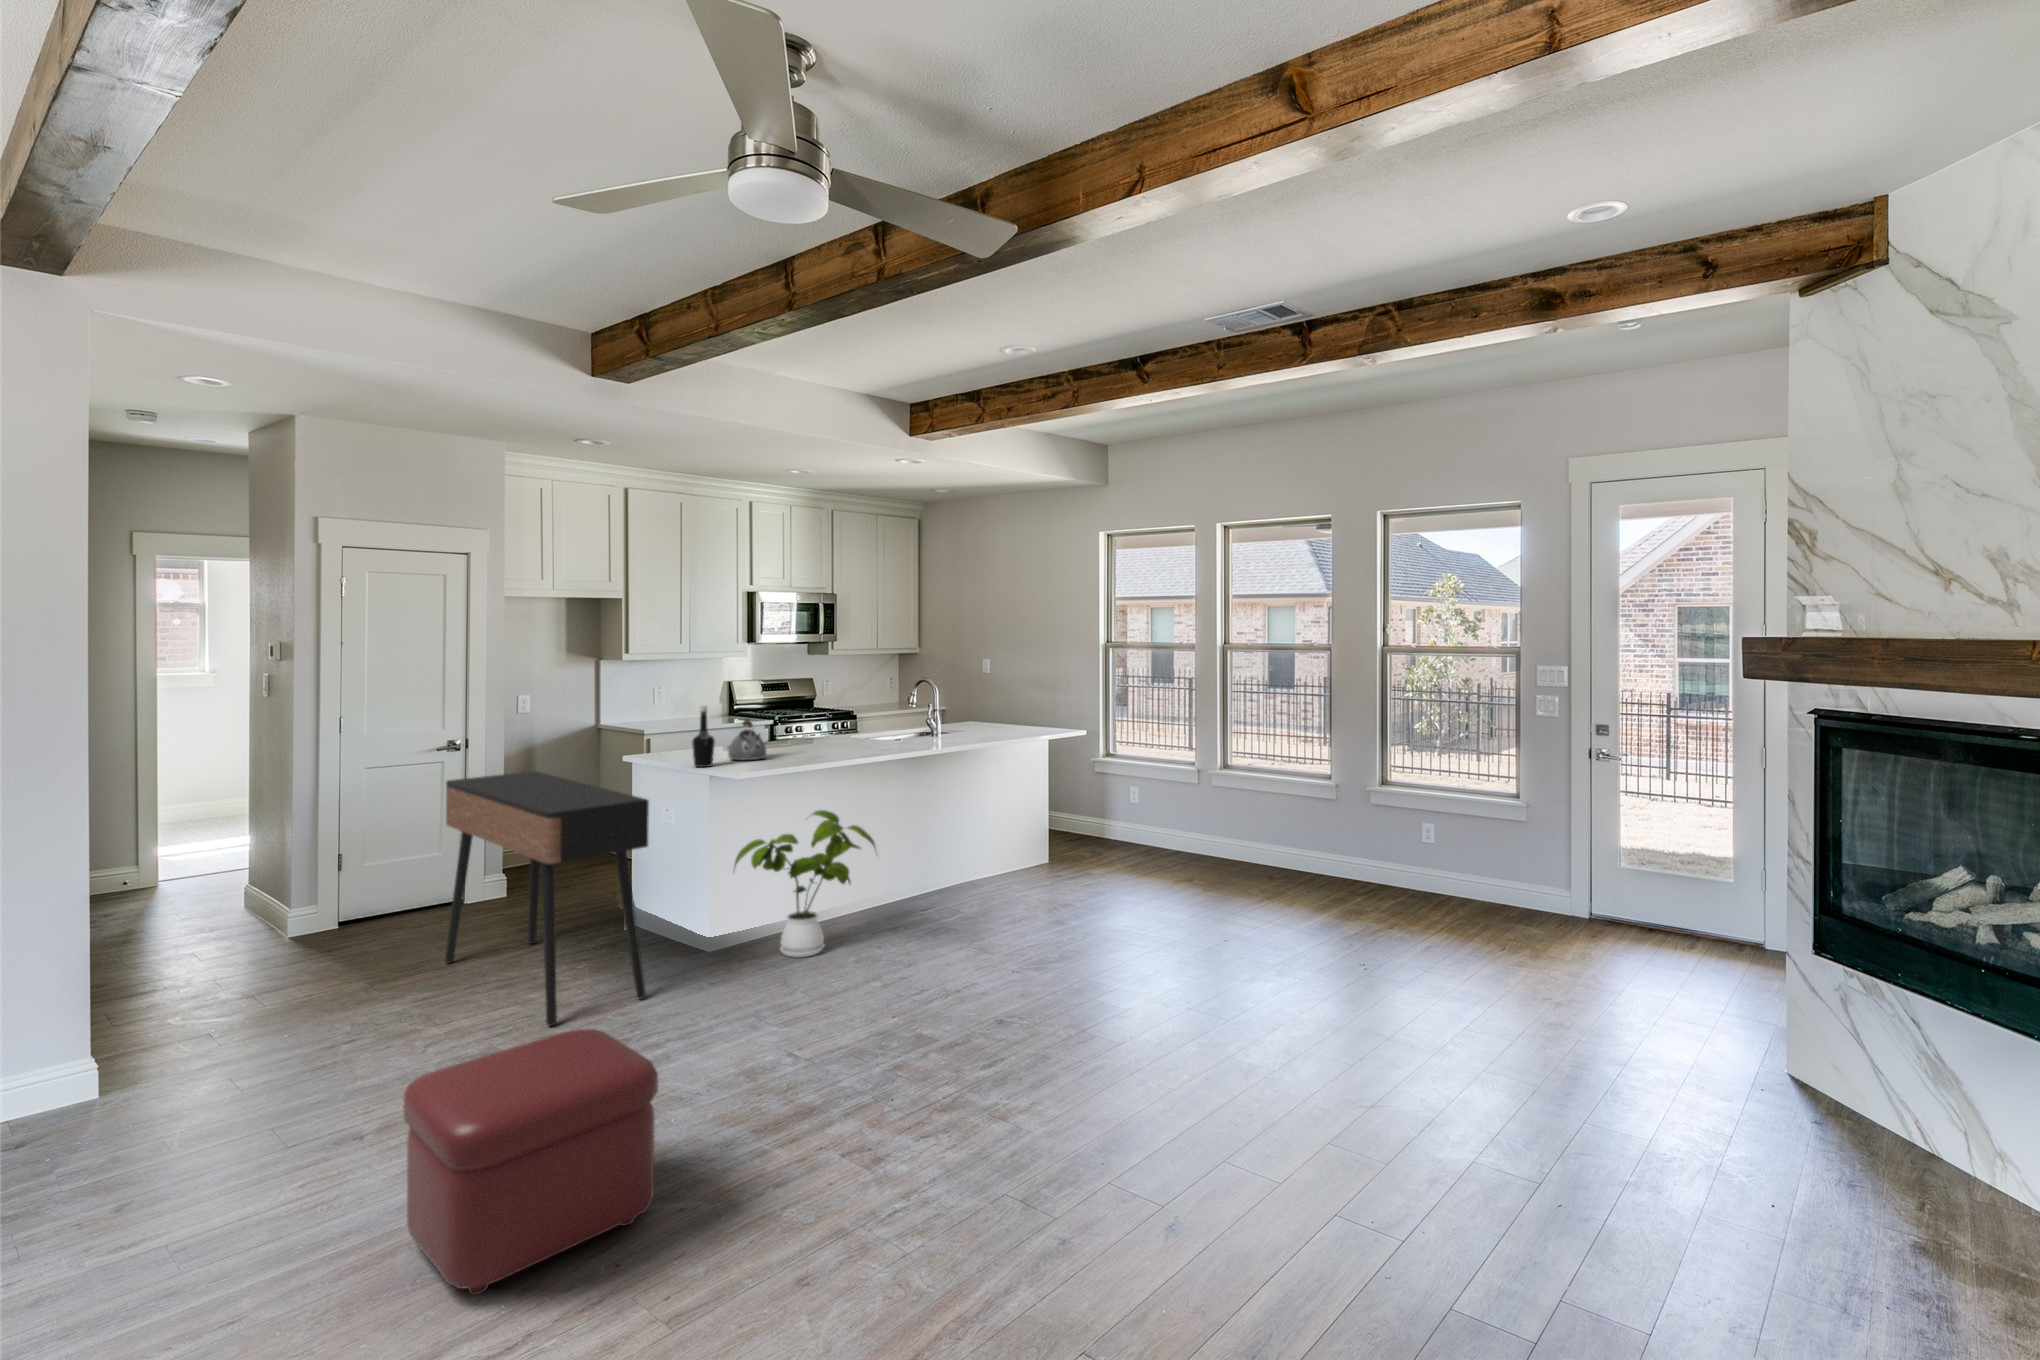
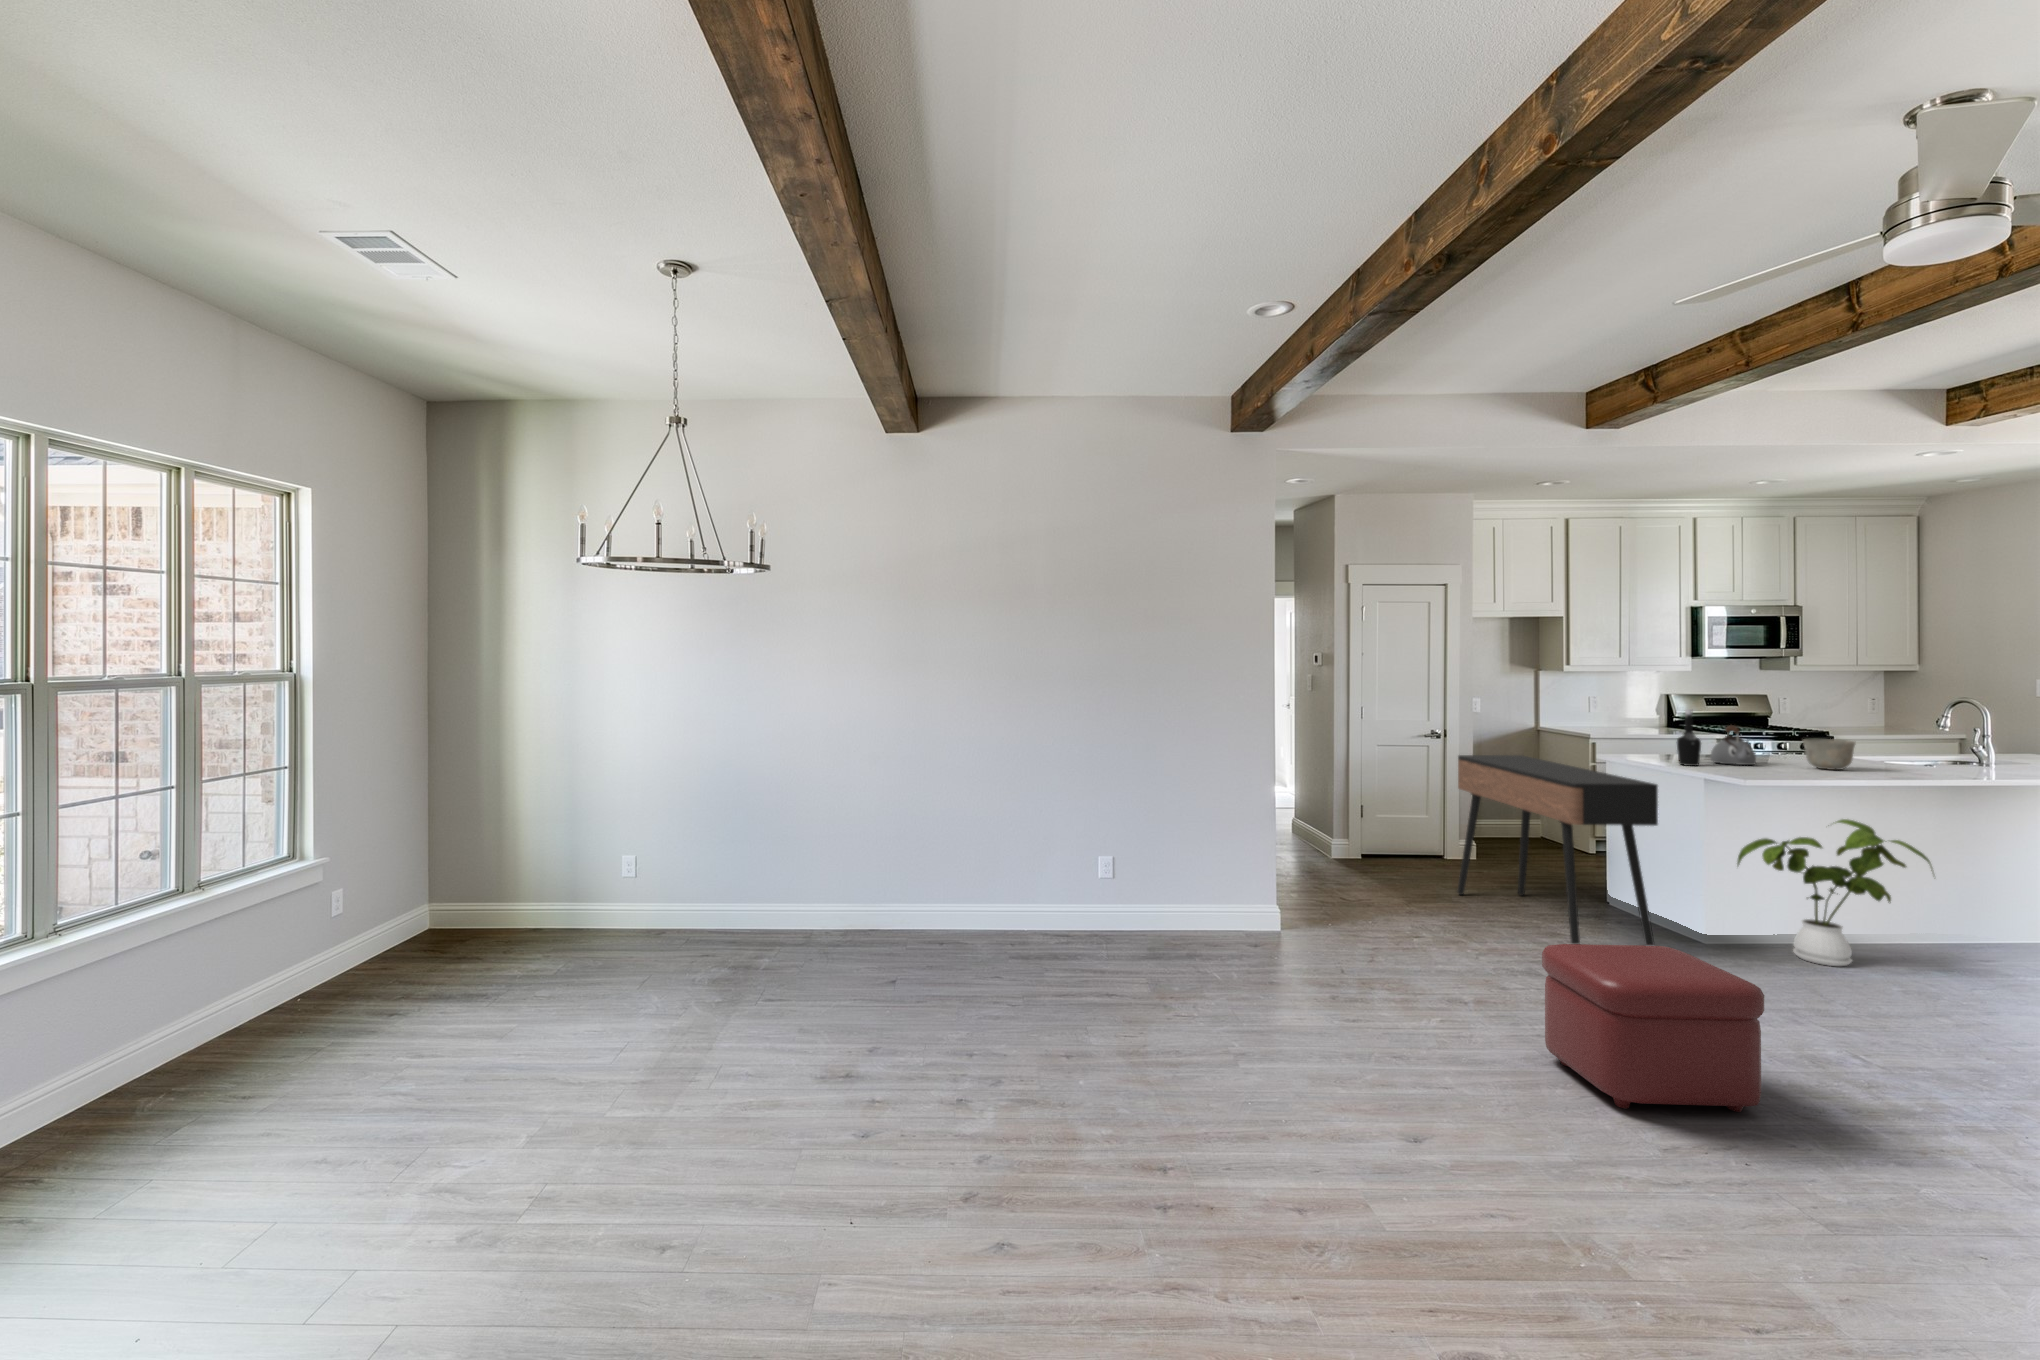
ceramic bowl: none [803,727,842,757] -> present [1802,739,1855,770]

